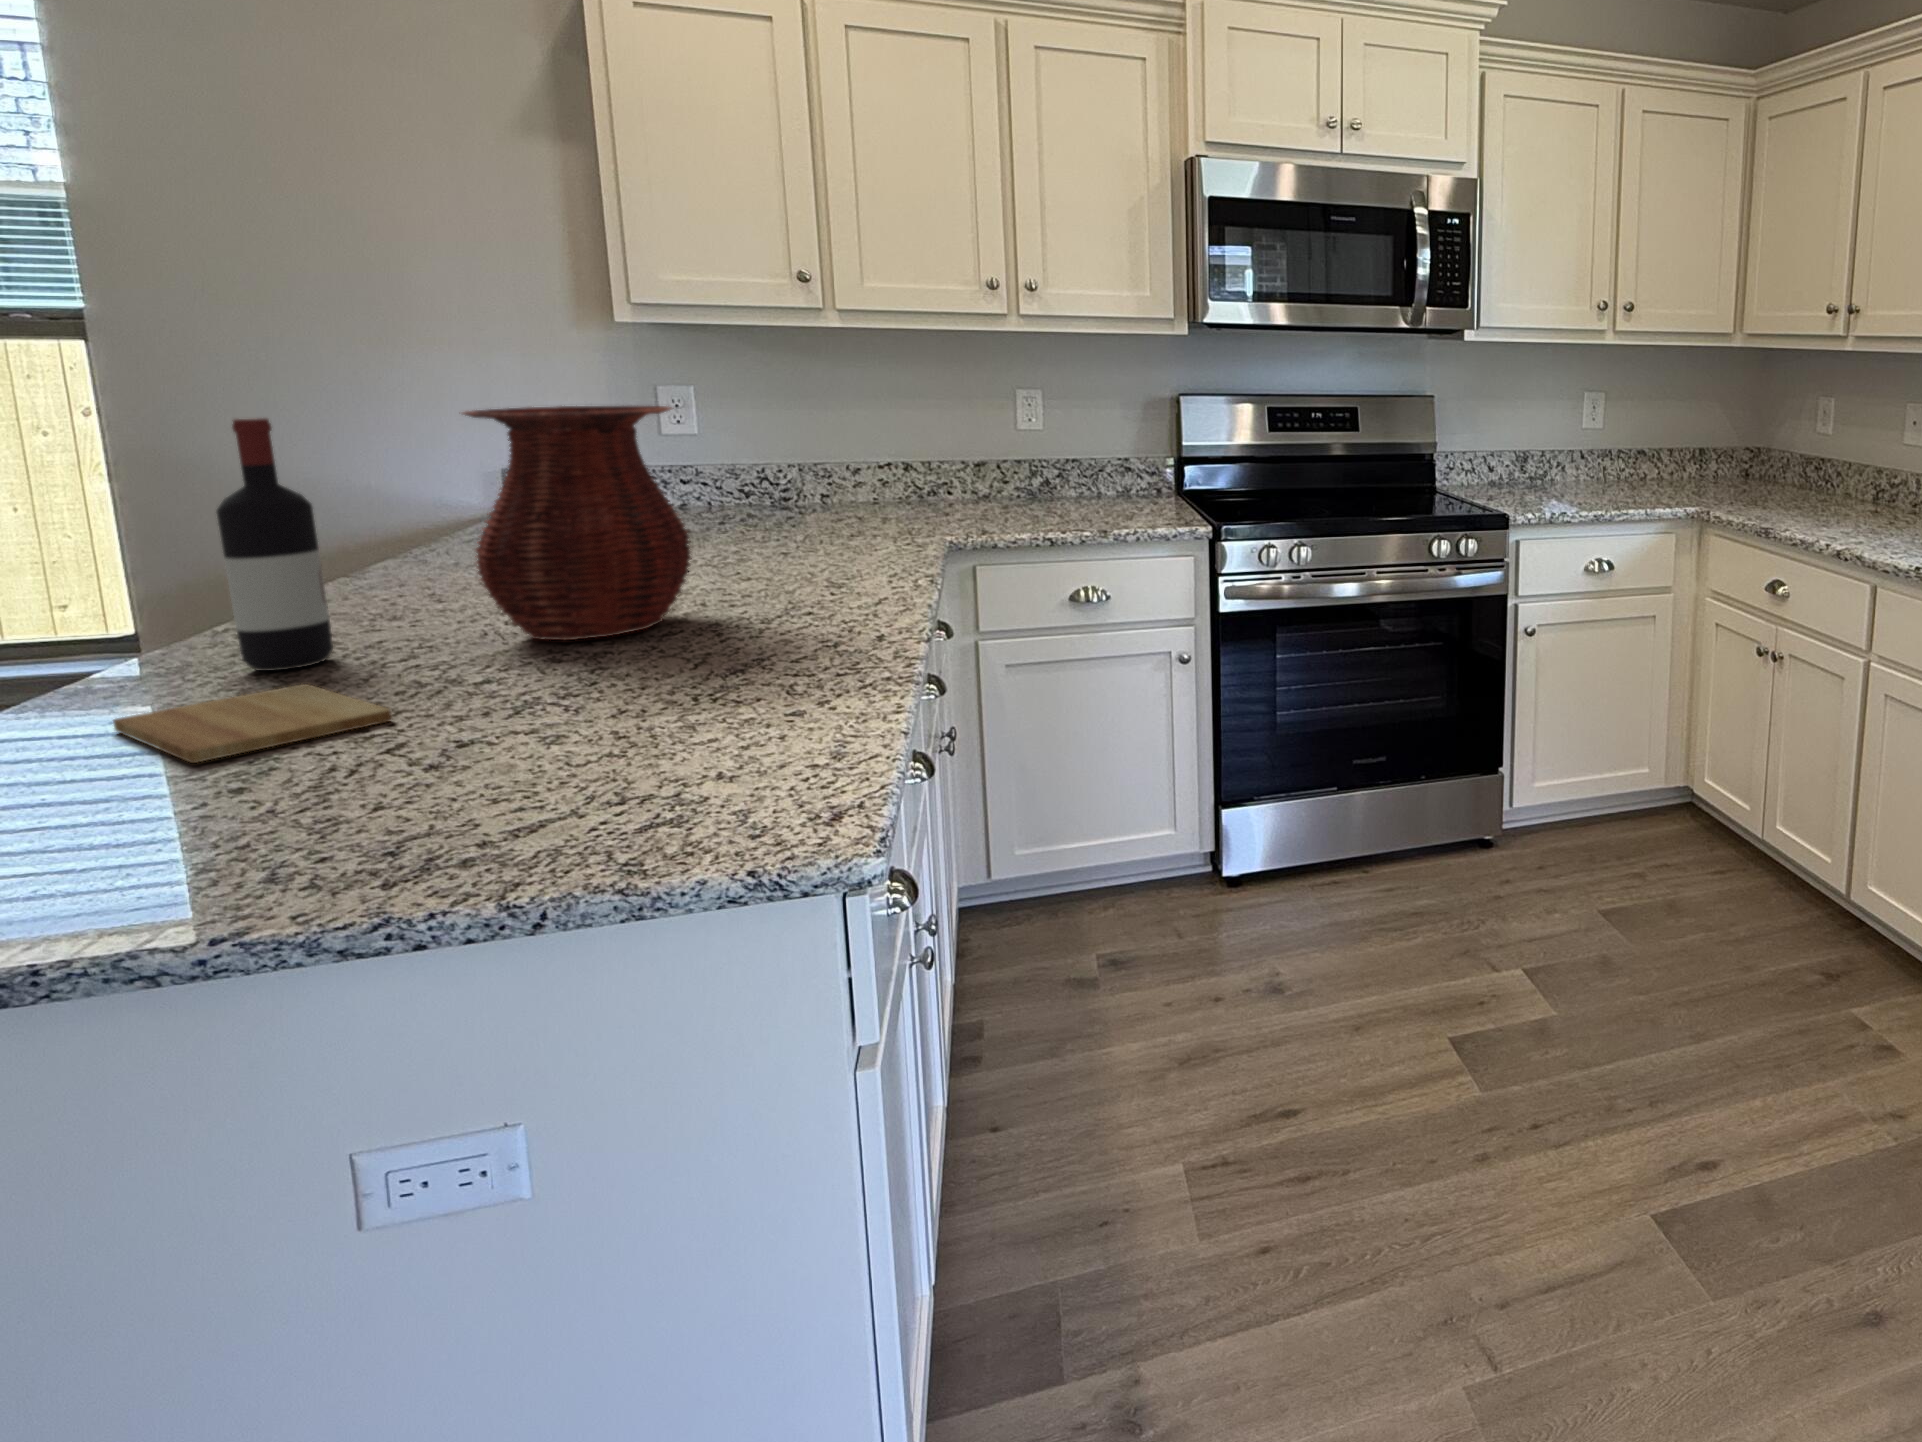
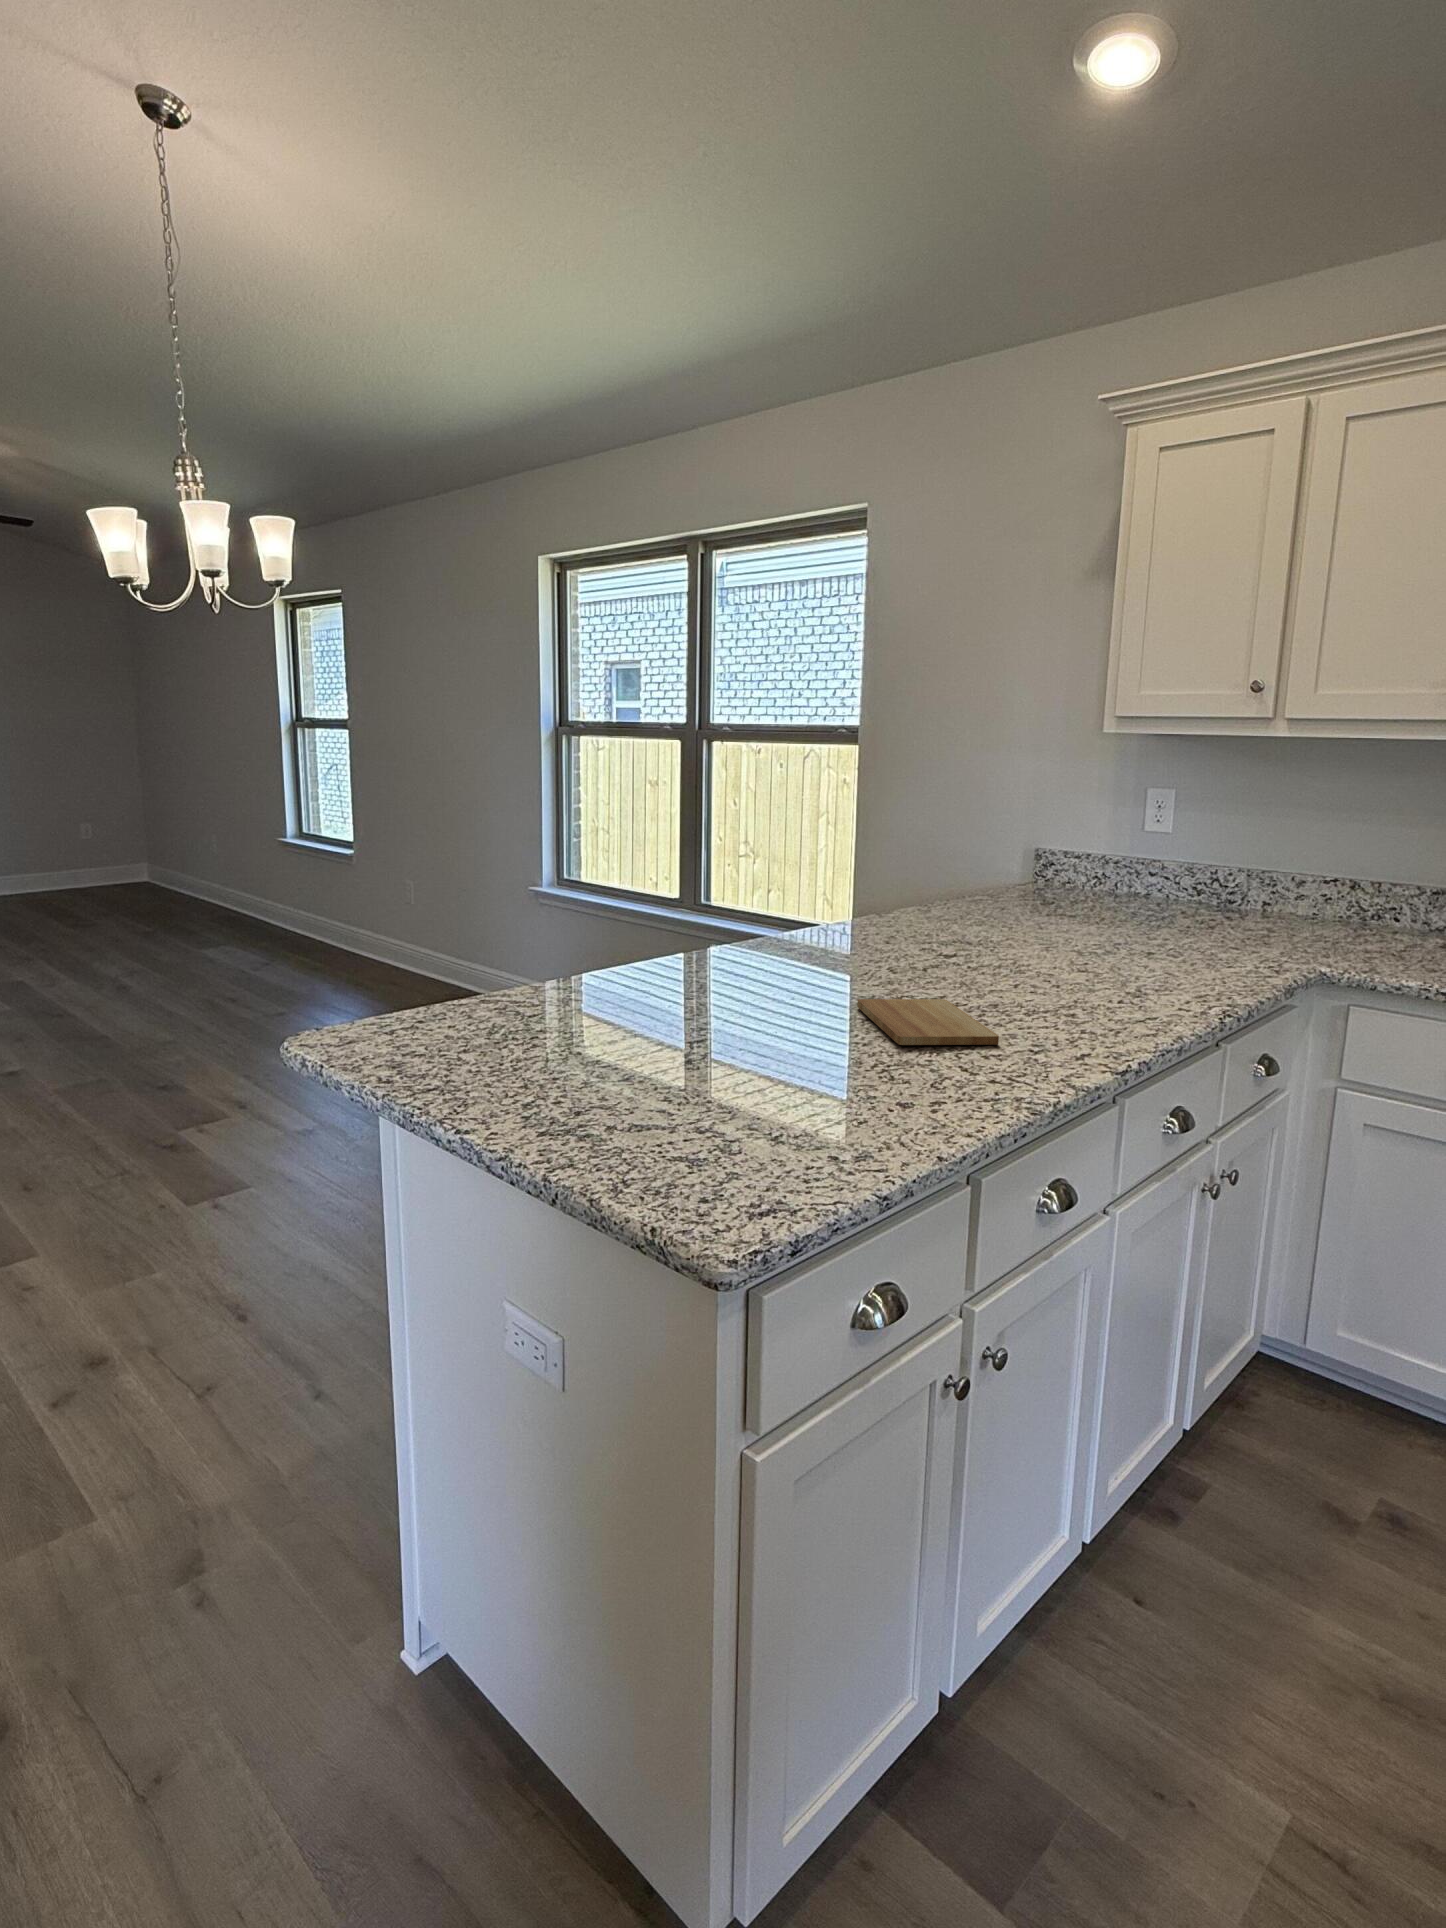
vase: present [463,406,692,640] -> none [1045,815,1209,1007]
wine bottle: present [216,418,333,671] -> none [910,811,963,984]

